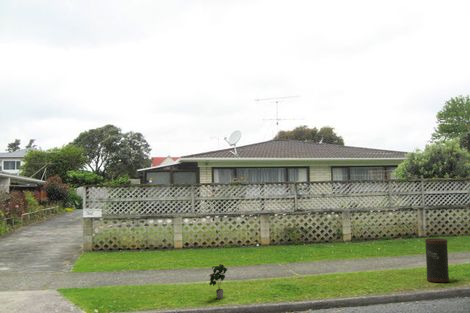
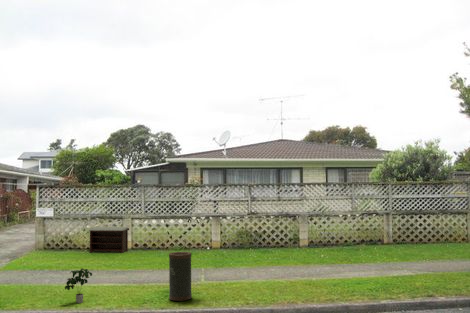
bench: none [140,226,180,253] -> present [89,227,129,253]
trash can: present [425,238,449,283] -> present [169,252,192,301]

